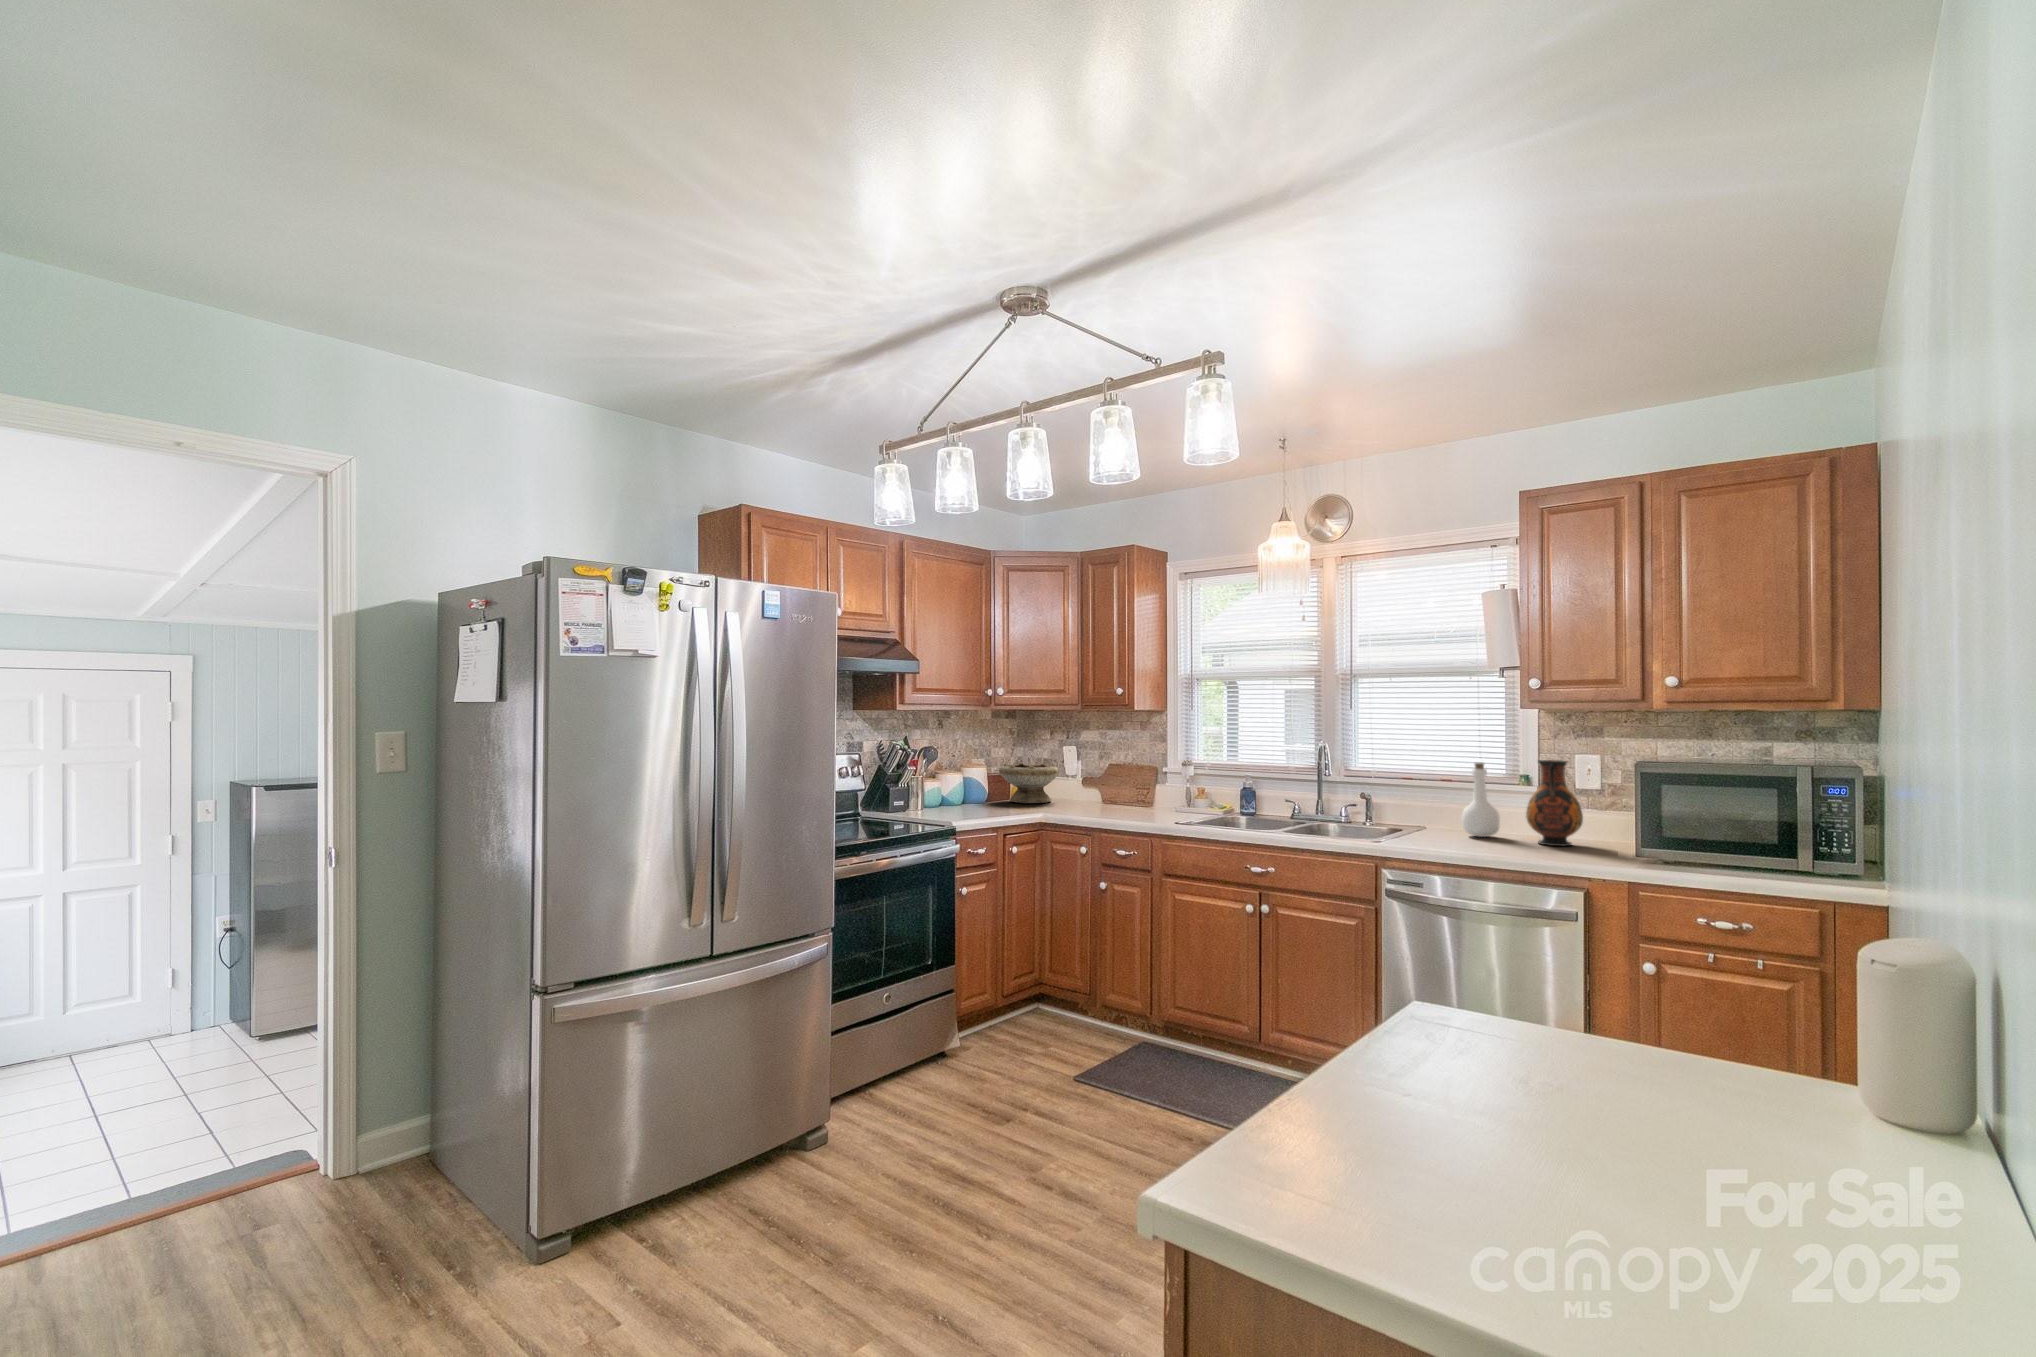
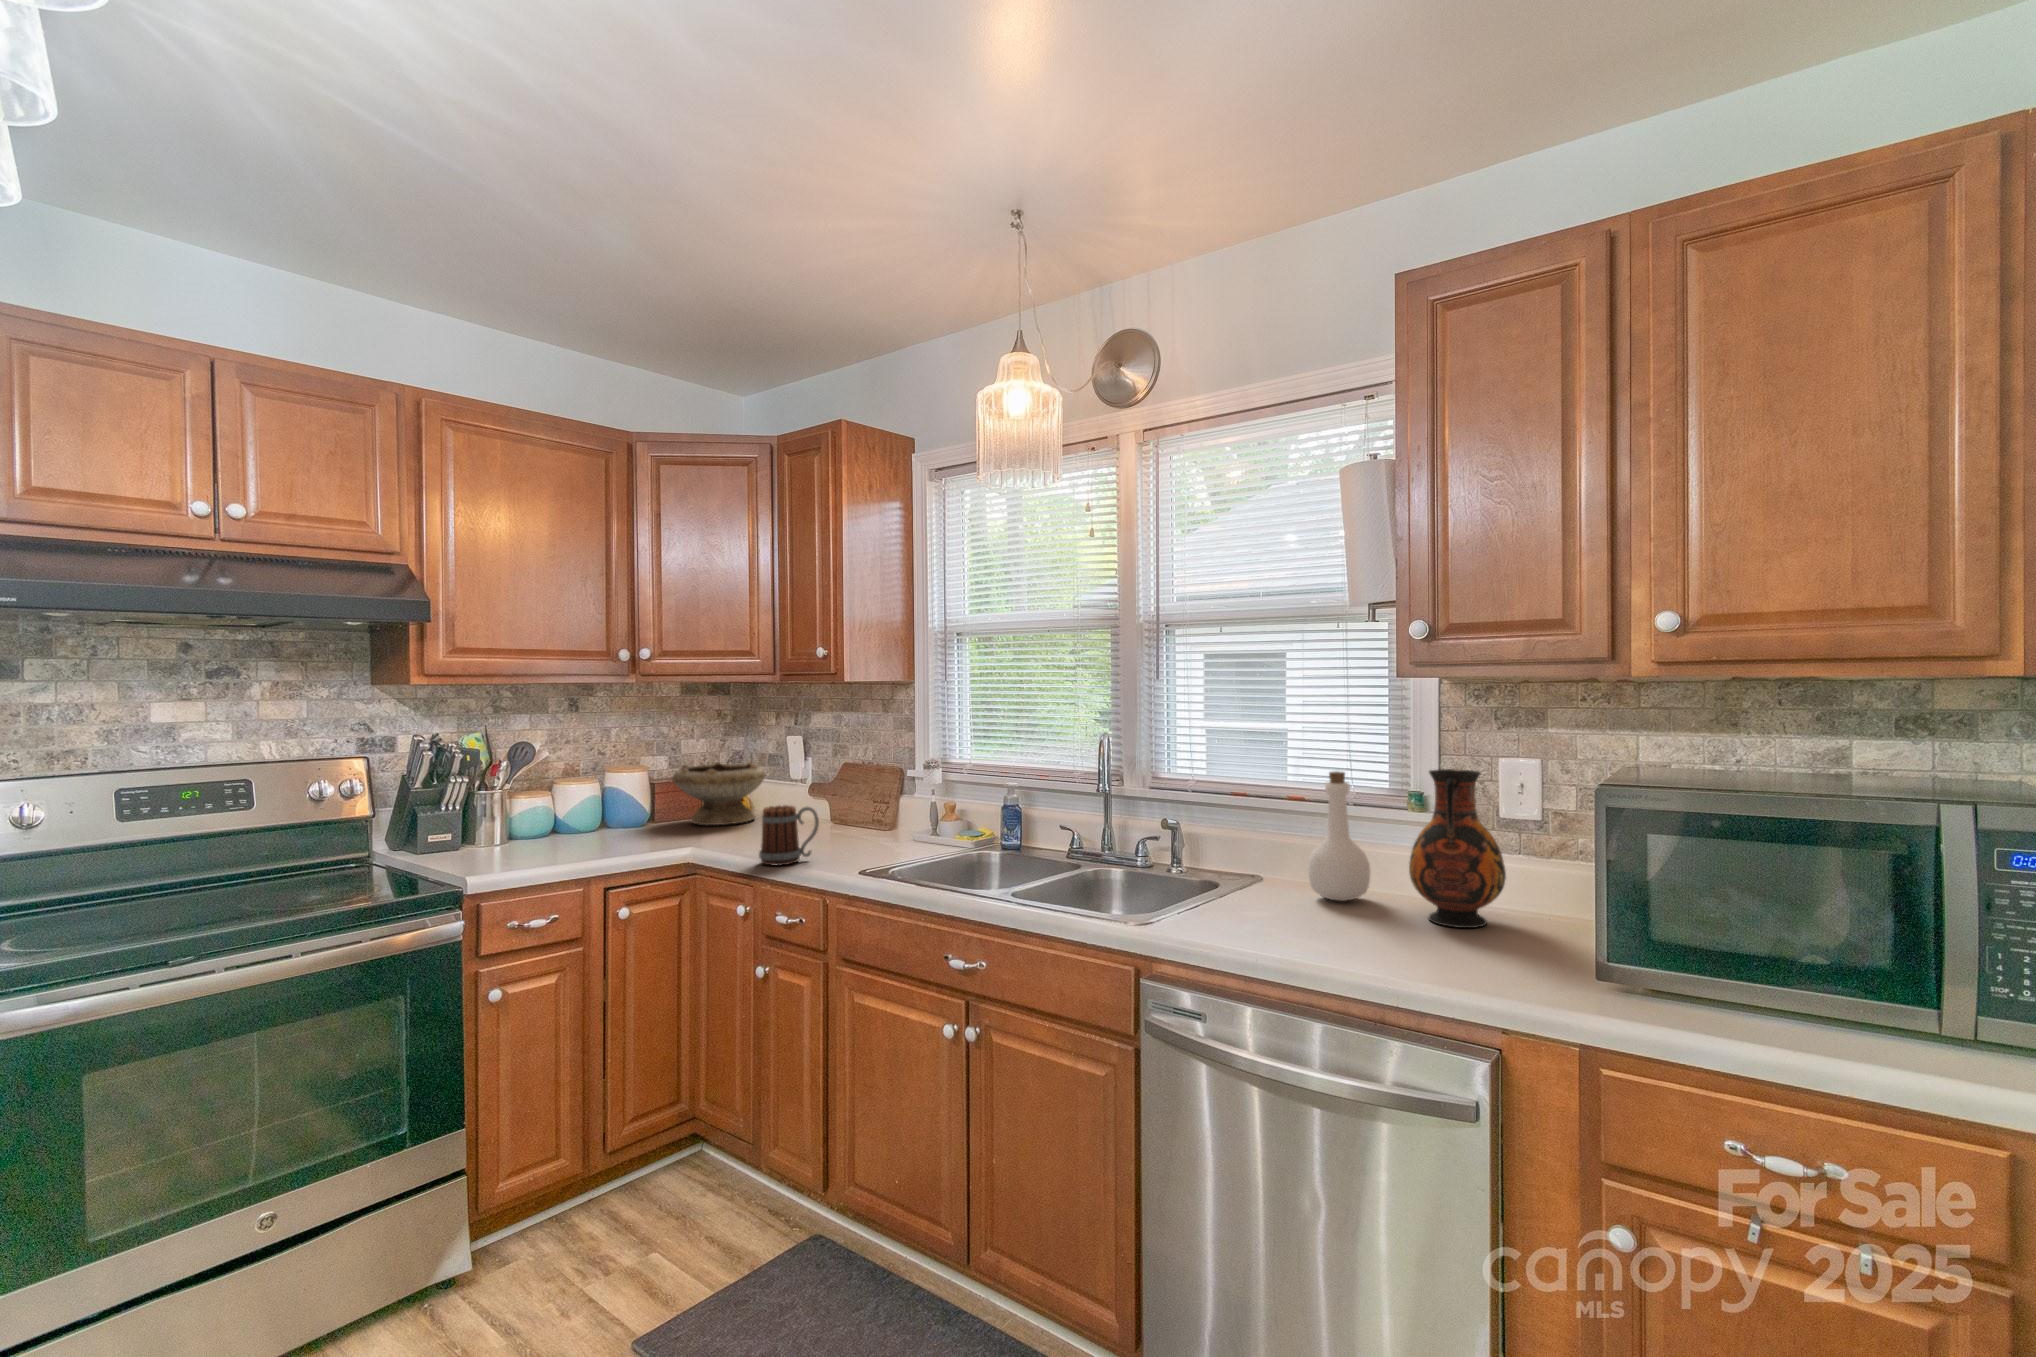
mug: none [1101,784,1136,820] -> present [759,805,819,865]

